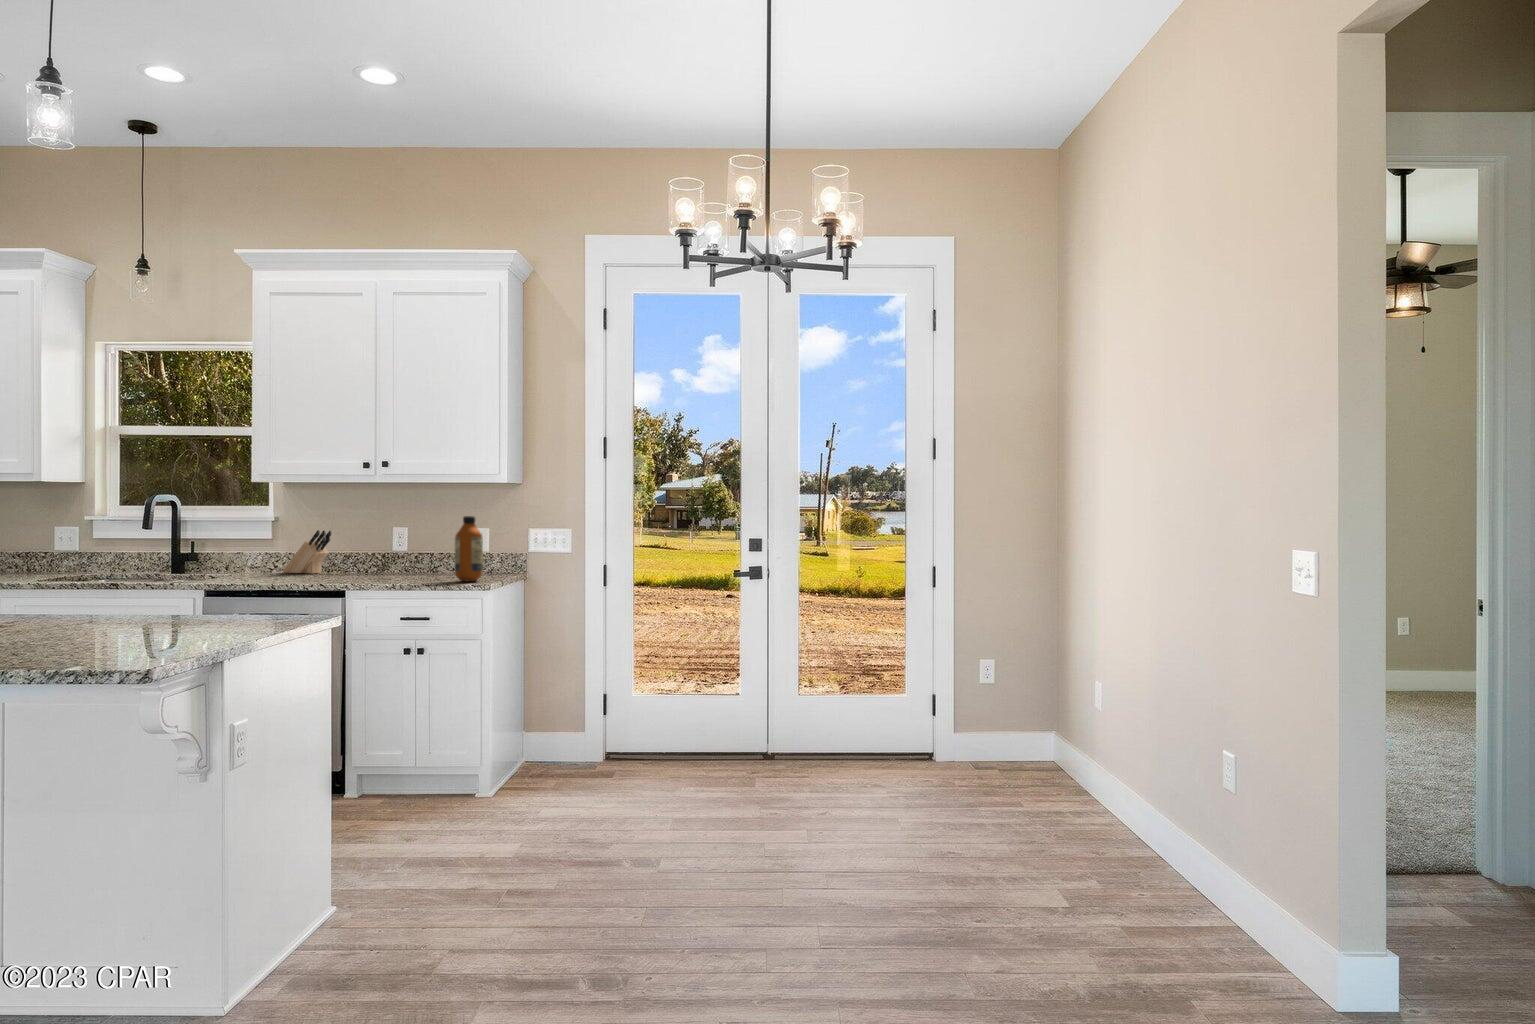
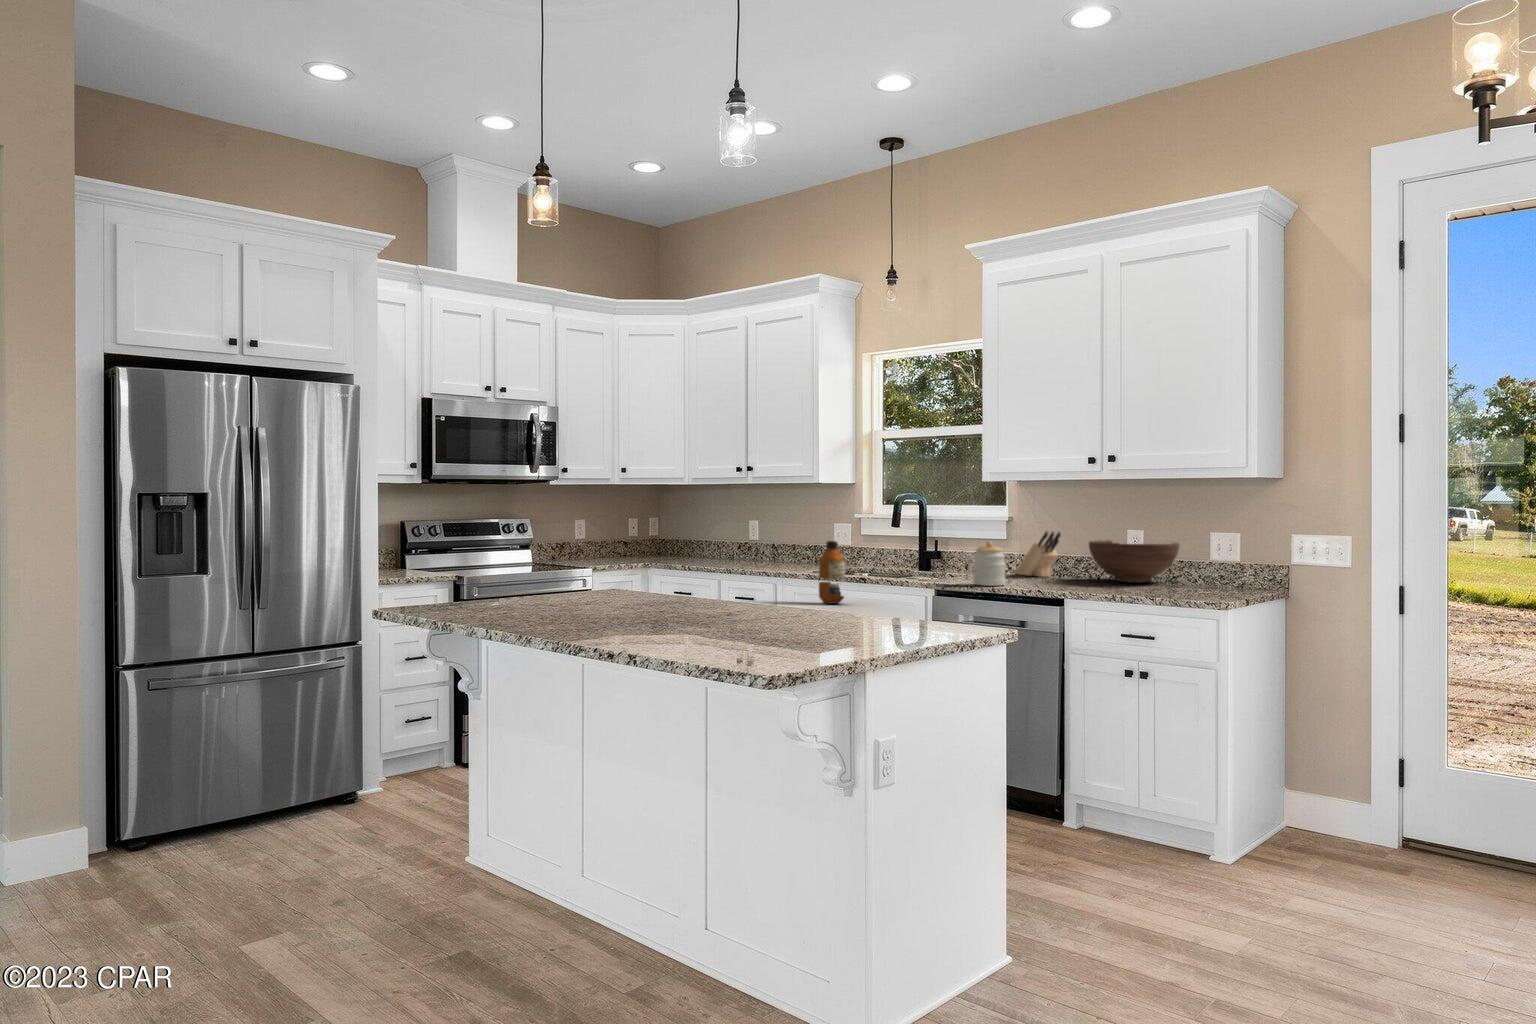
bottle: present [455,516,483,581] -> present [819,541,845,604]
fruit bowl: none [360,537,441,574] -> present [1089,540,1179,583]
jar: none [248,541,283,583] -> present [973,541,1006,586]

